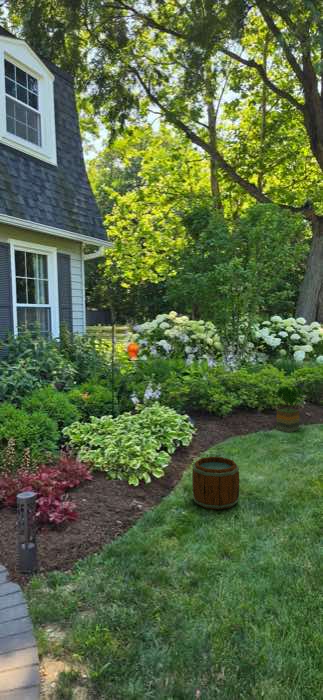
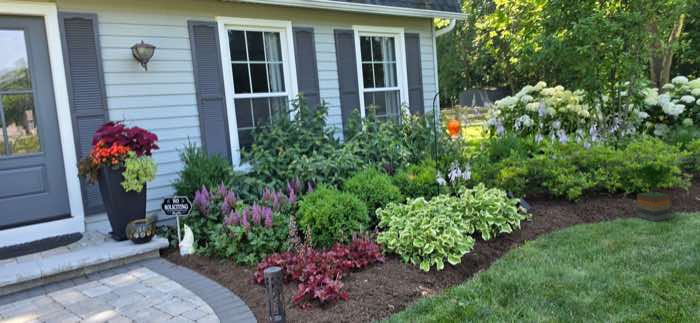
bucket: present [192,457,239,510] -> none [474,245,531,305]

